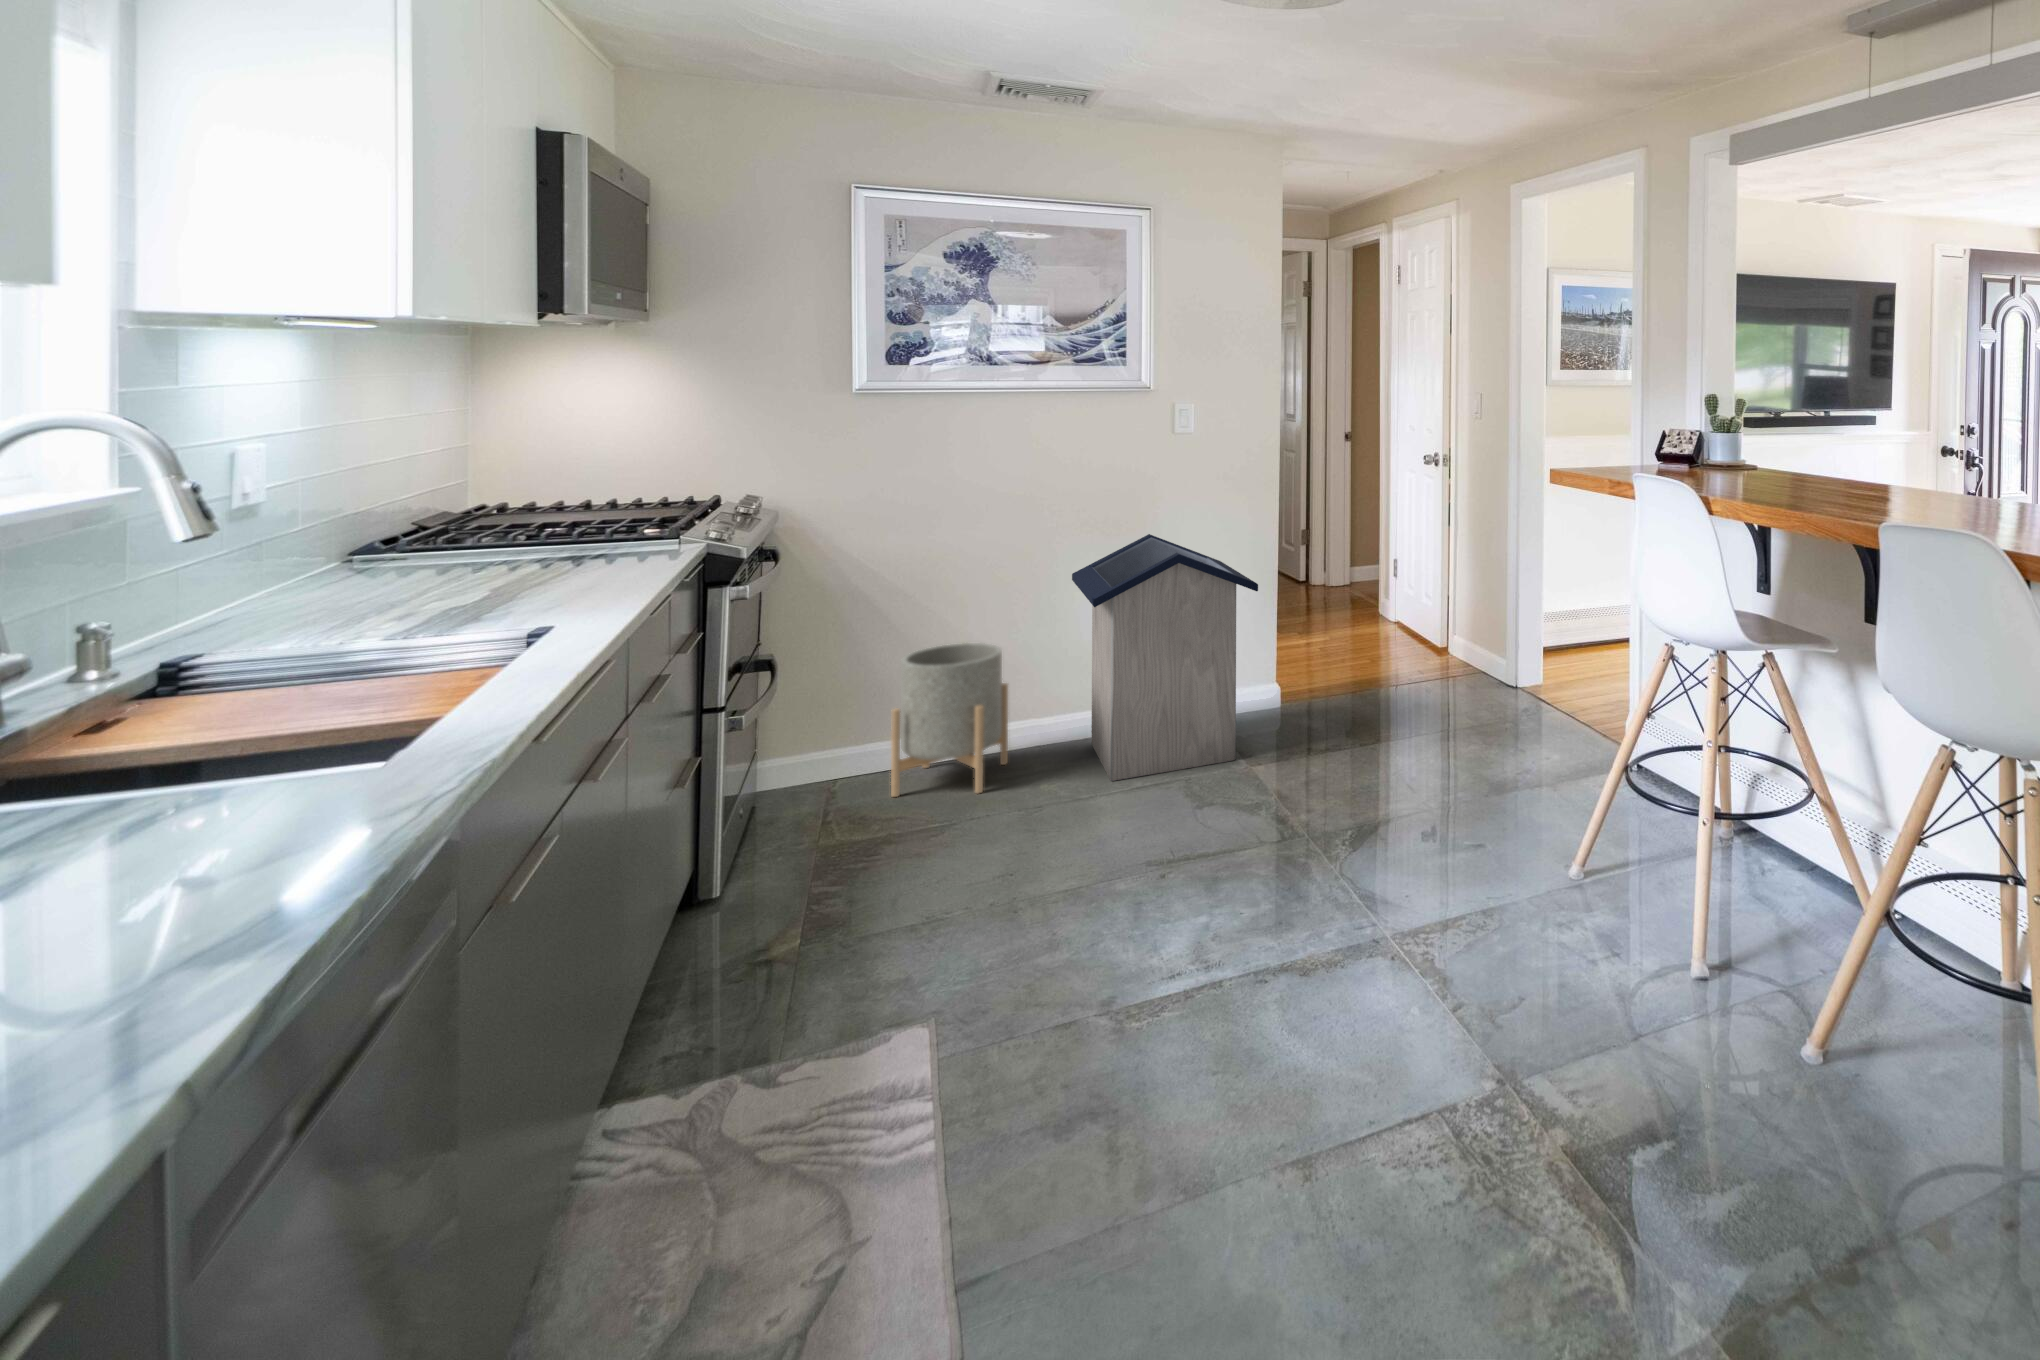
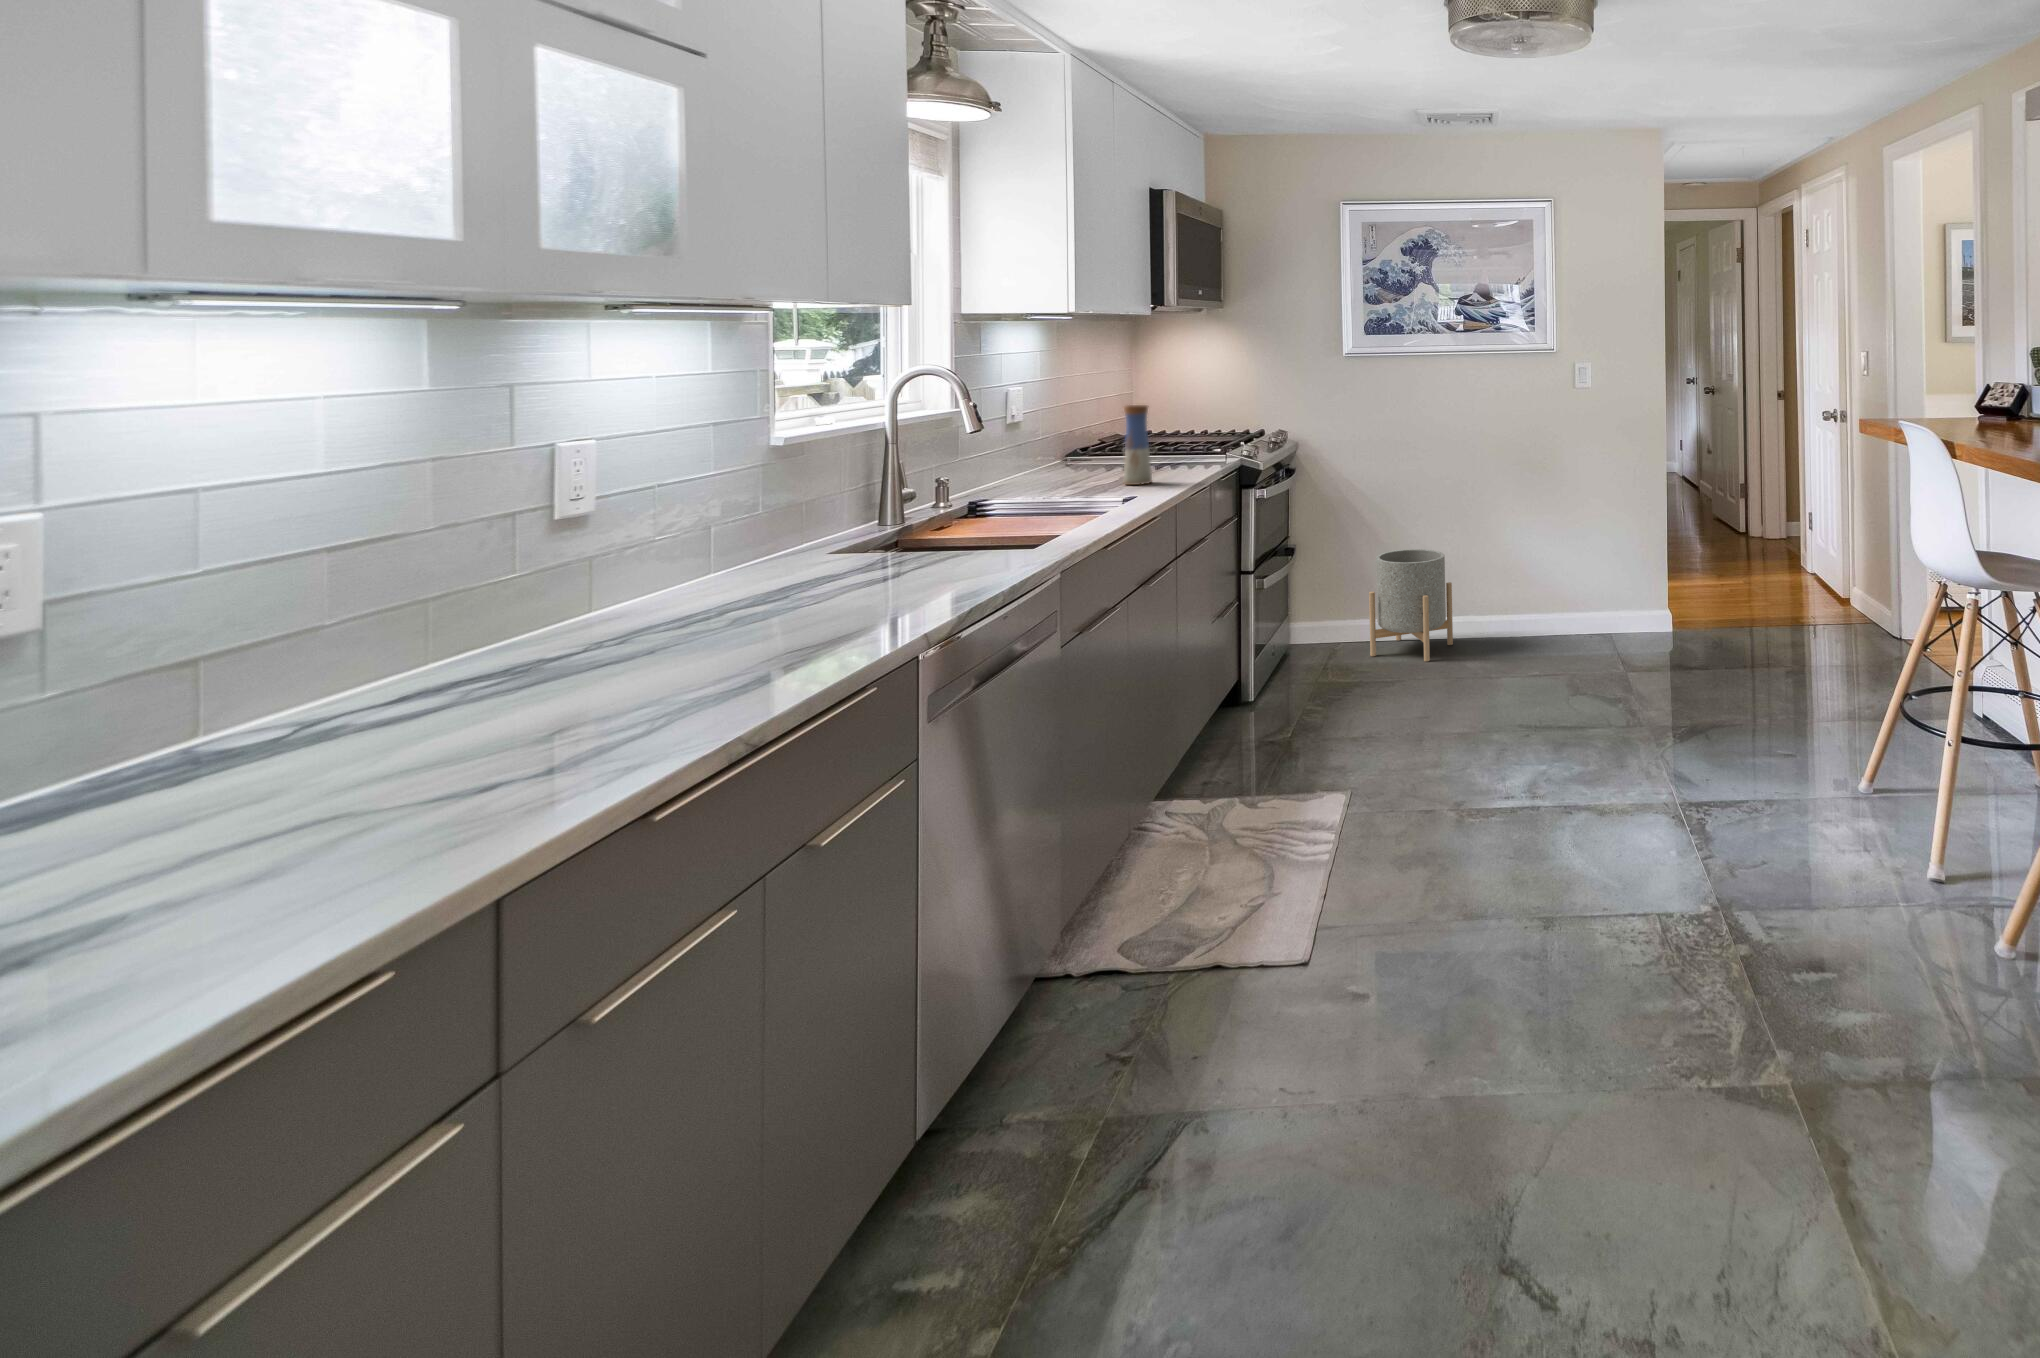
vase: none [514,466,572,598] -> present [1124,405,1152,485]
trash can: present [1072,534,1258,781] -> none [1500,473,1634,666]

